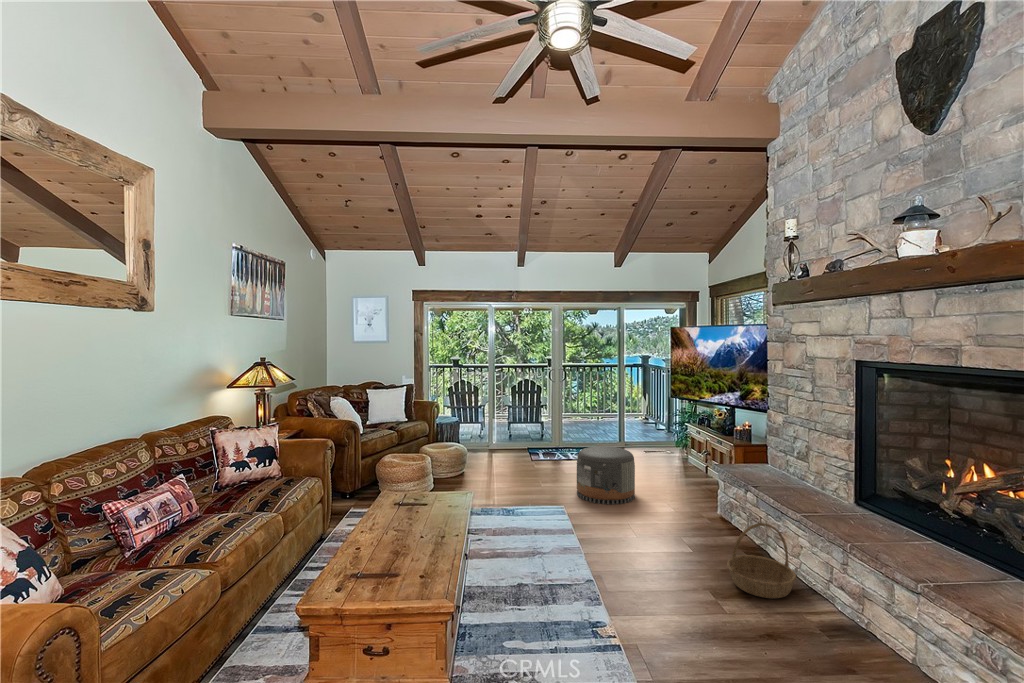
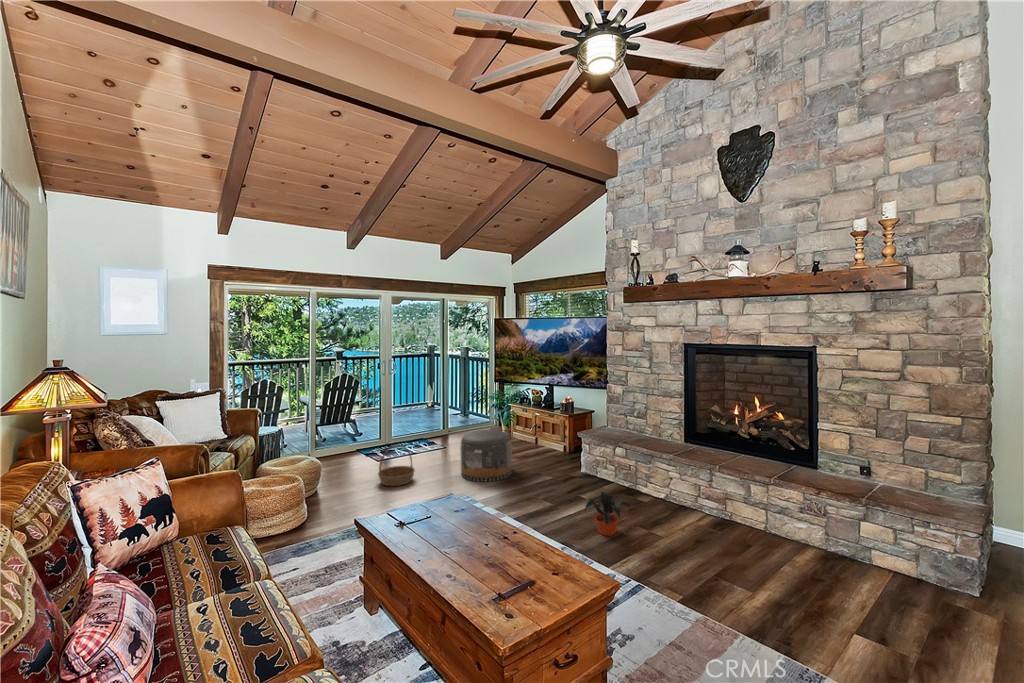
basket: present [727,523,796,598] -> present [378,445,415,486]
potted plant: none [631,536,692,593] -> present [585,491,630,536]

